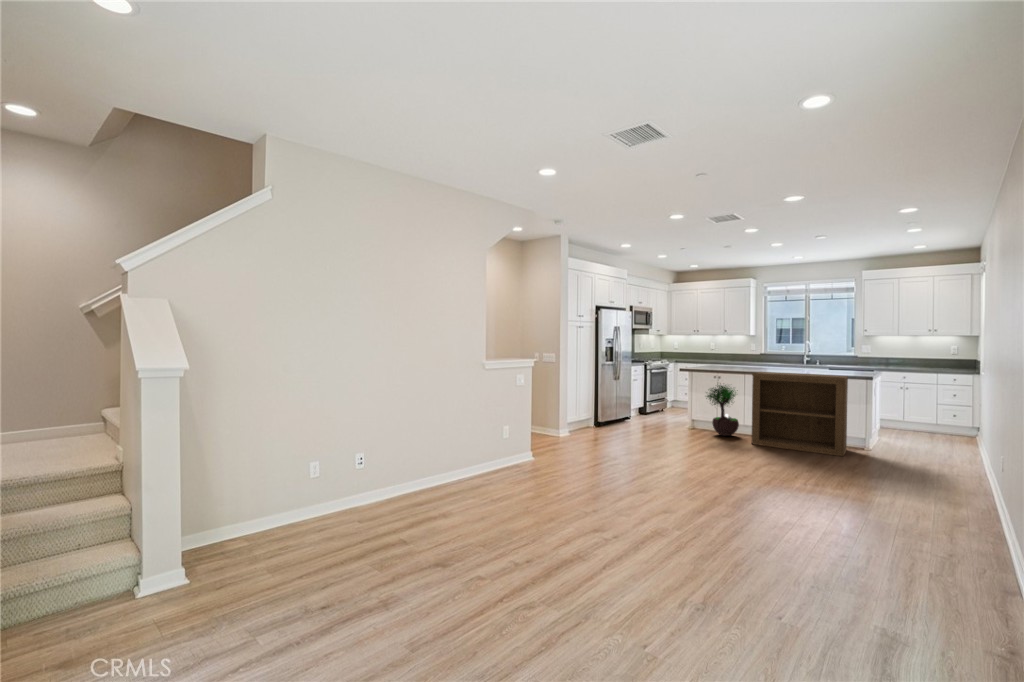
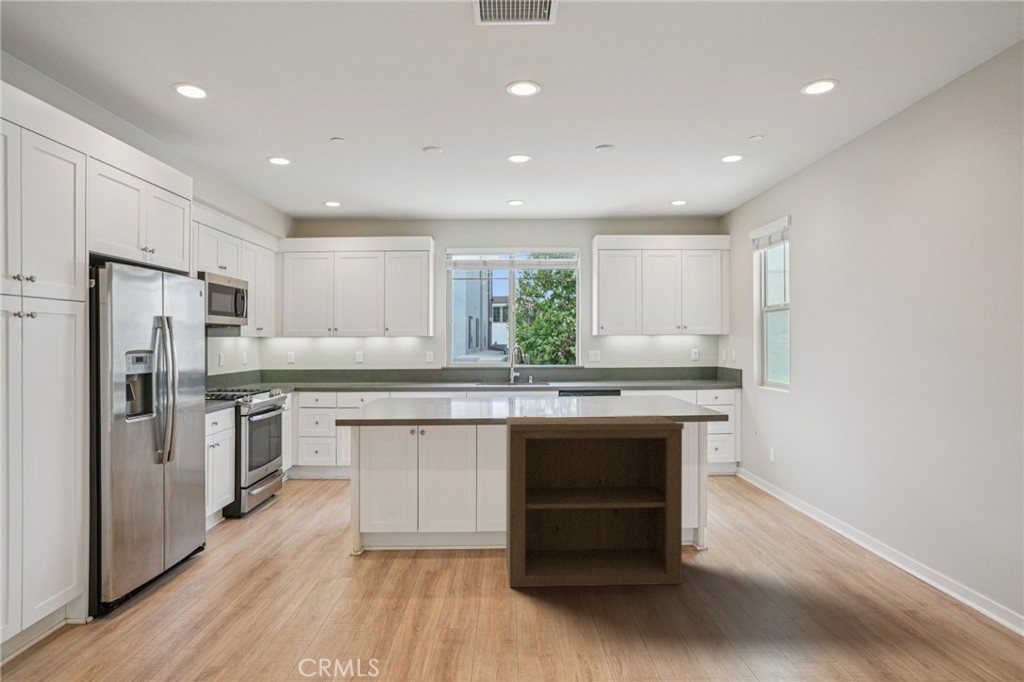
potted tree: present [707,385,739,436] -> none [397,440,474,567]

